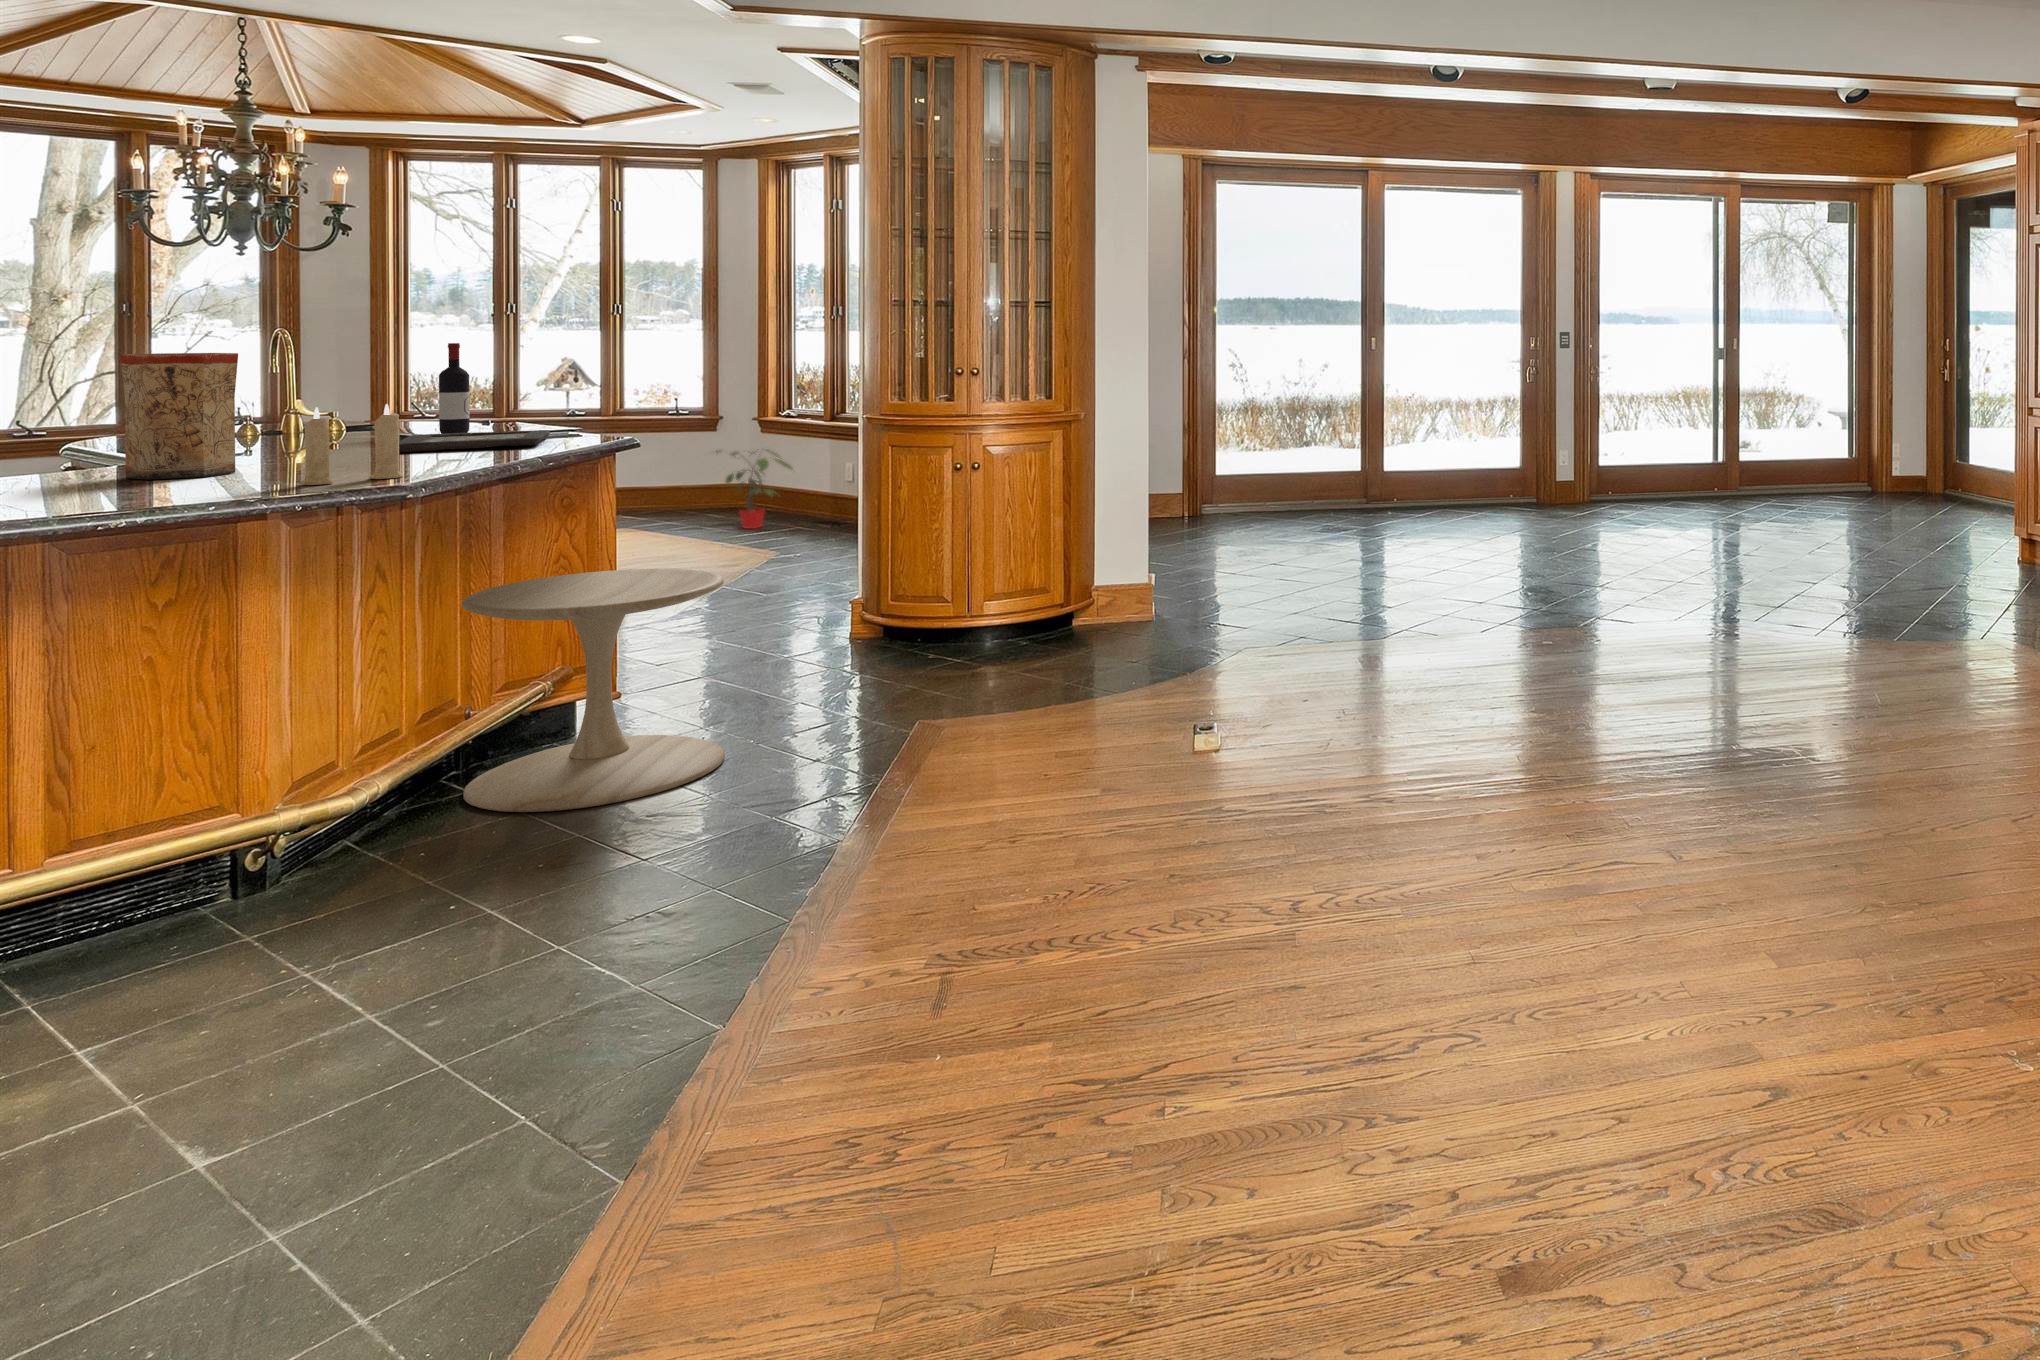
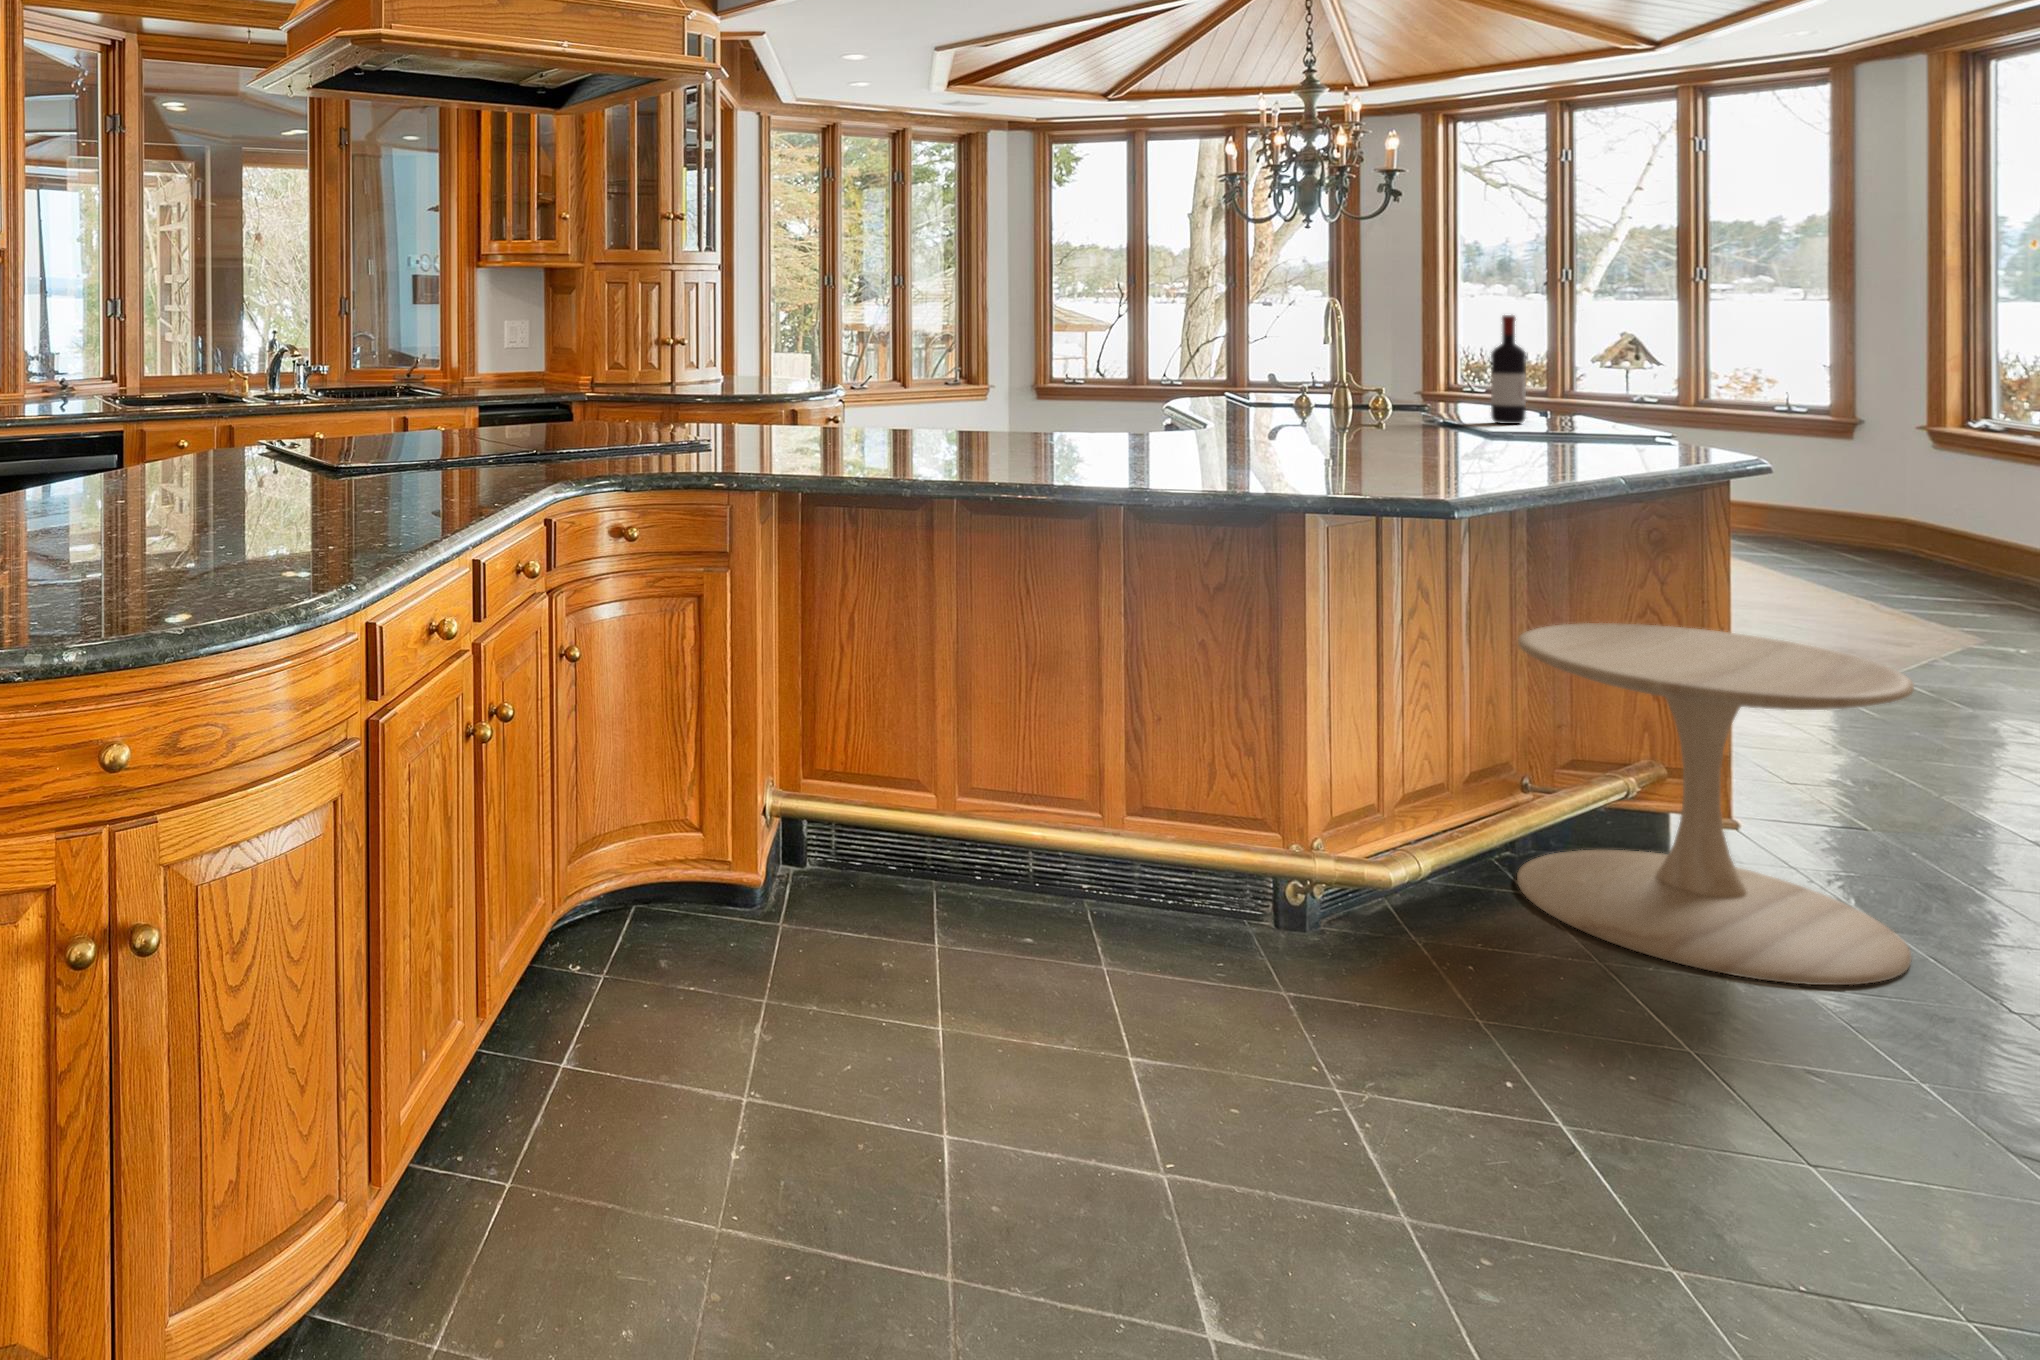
vase: present [120,353,238,480] -> none [1192,325,1289,454]
candle: present [299,404,403,485] -> none [1341,386,1452,478]
decorative tray: present [399,430,550,452] -> none [1439,422,1627,447]
potted plant: present [716,450,792,529] -> none [1820,461,1978,574]

